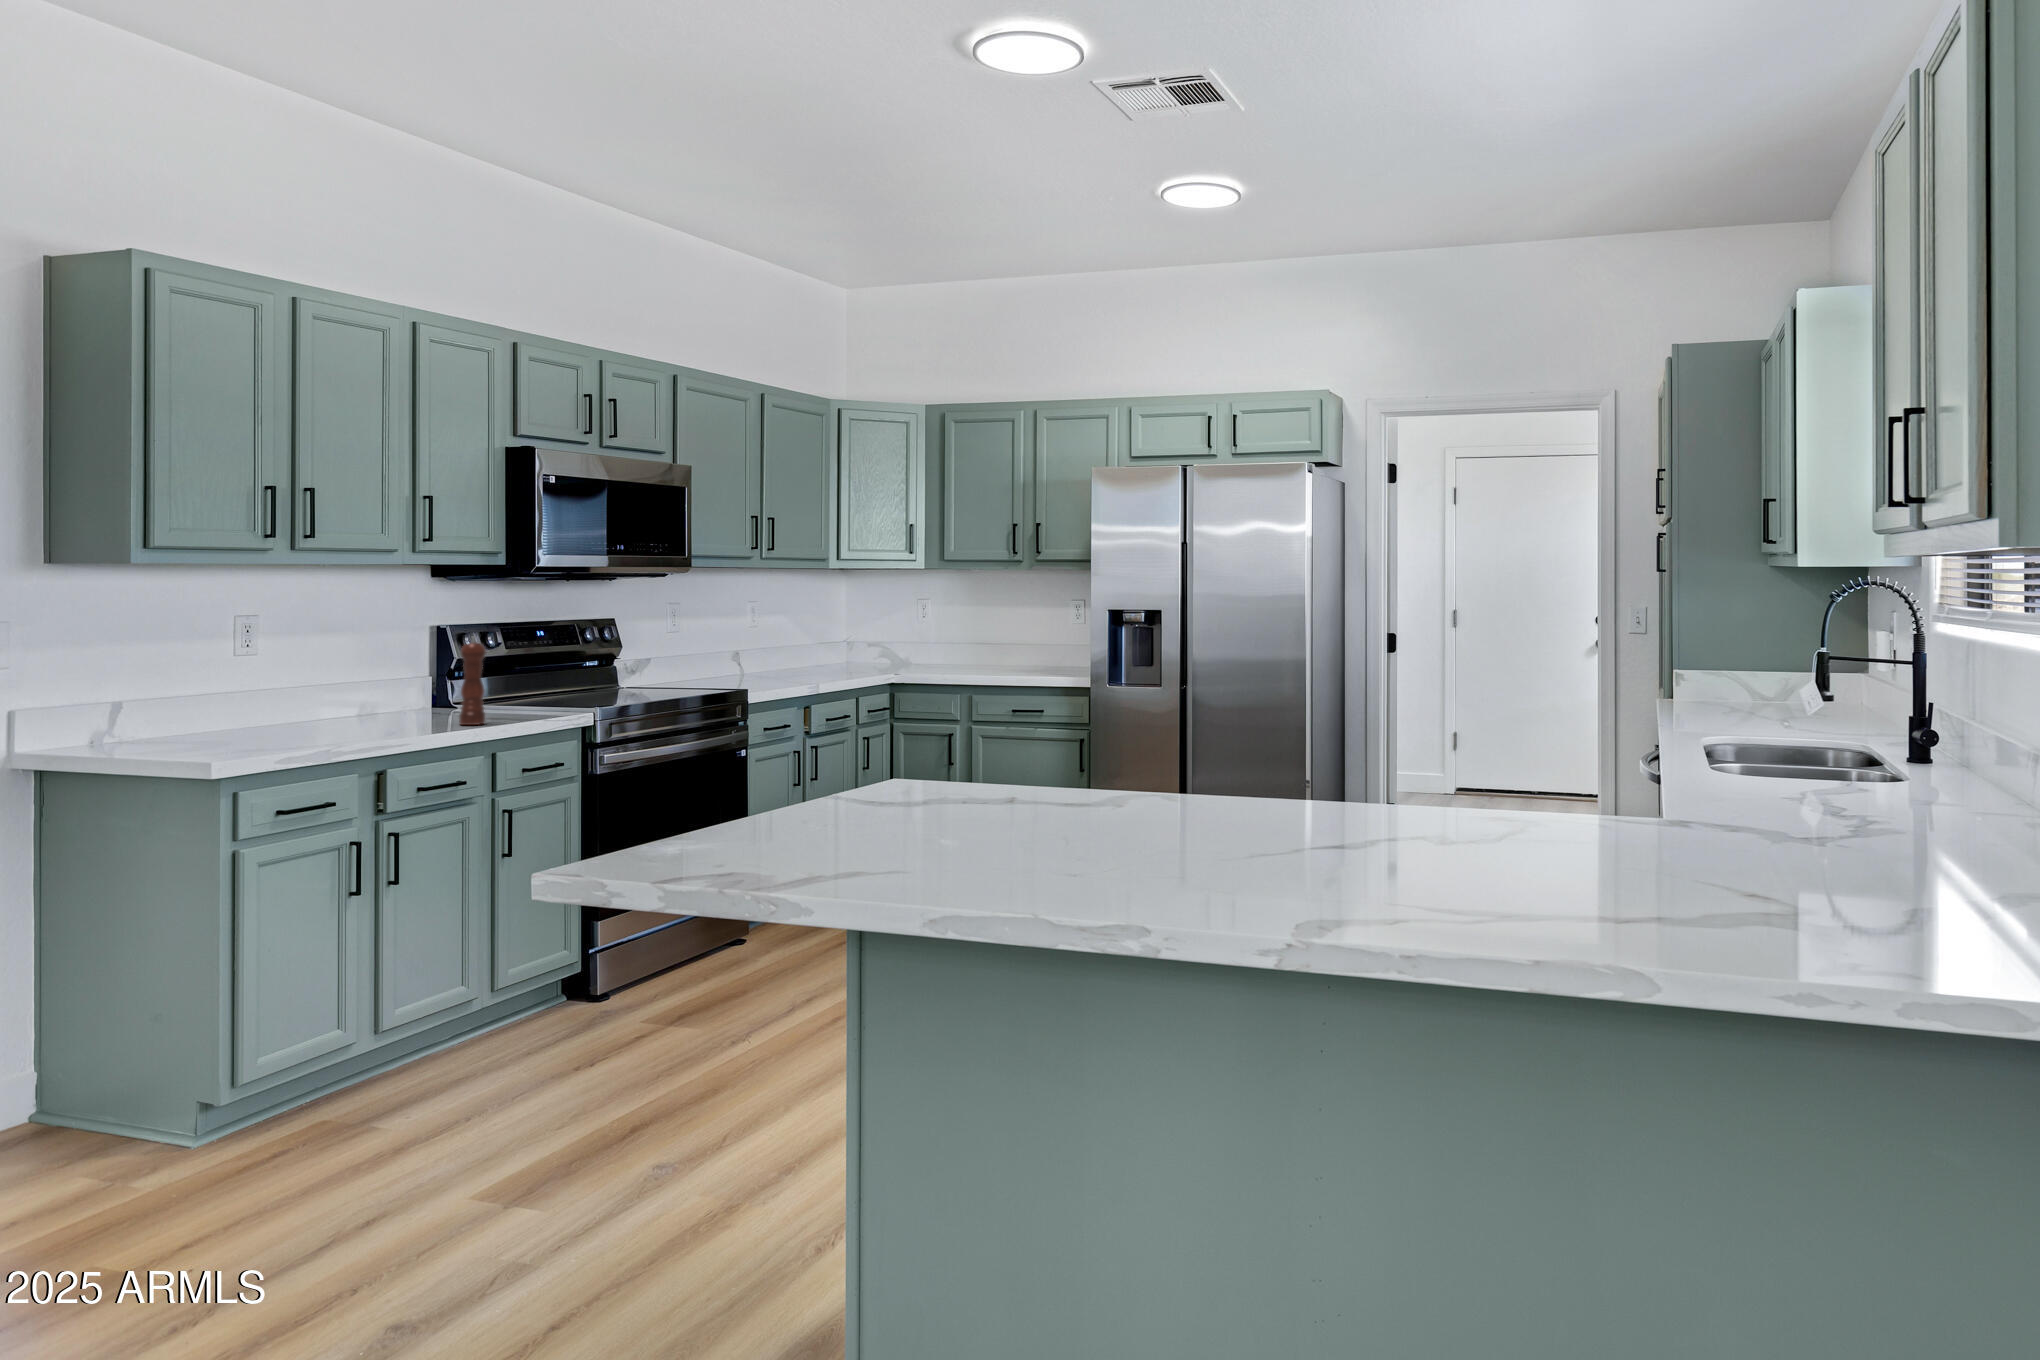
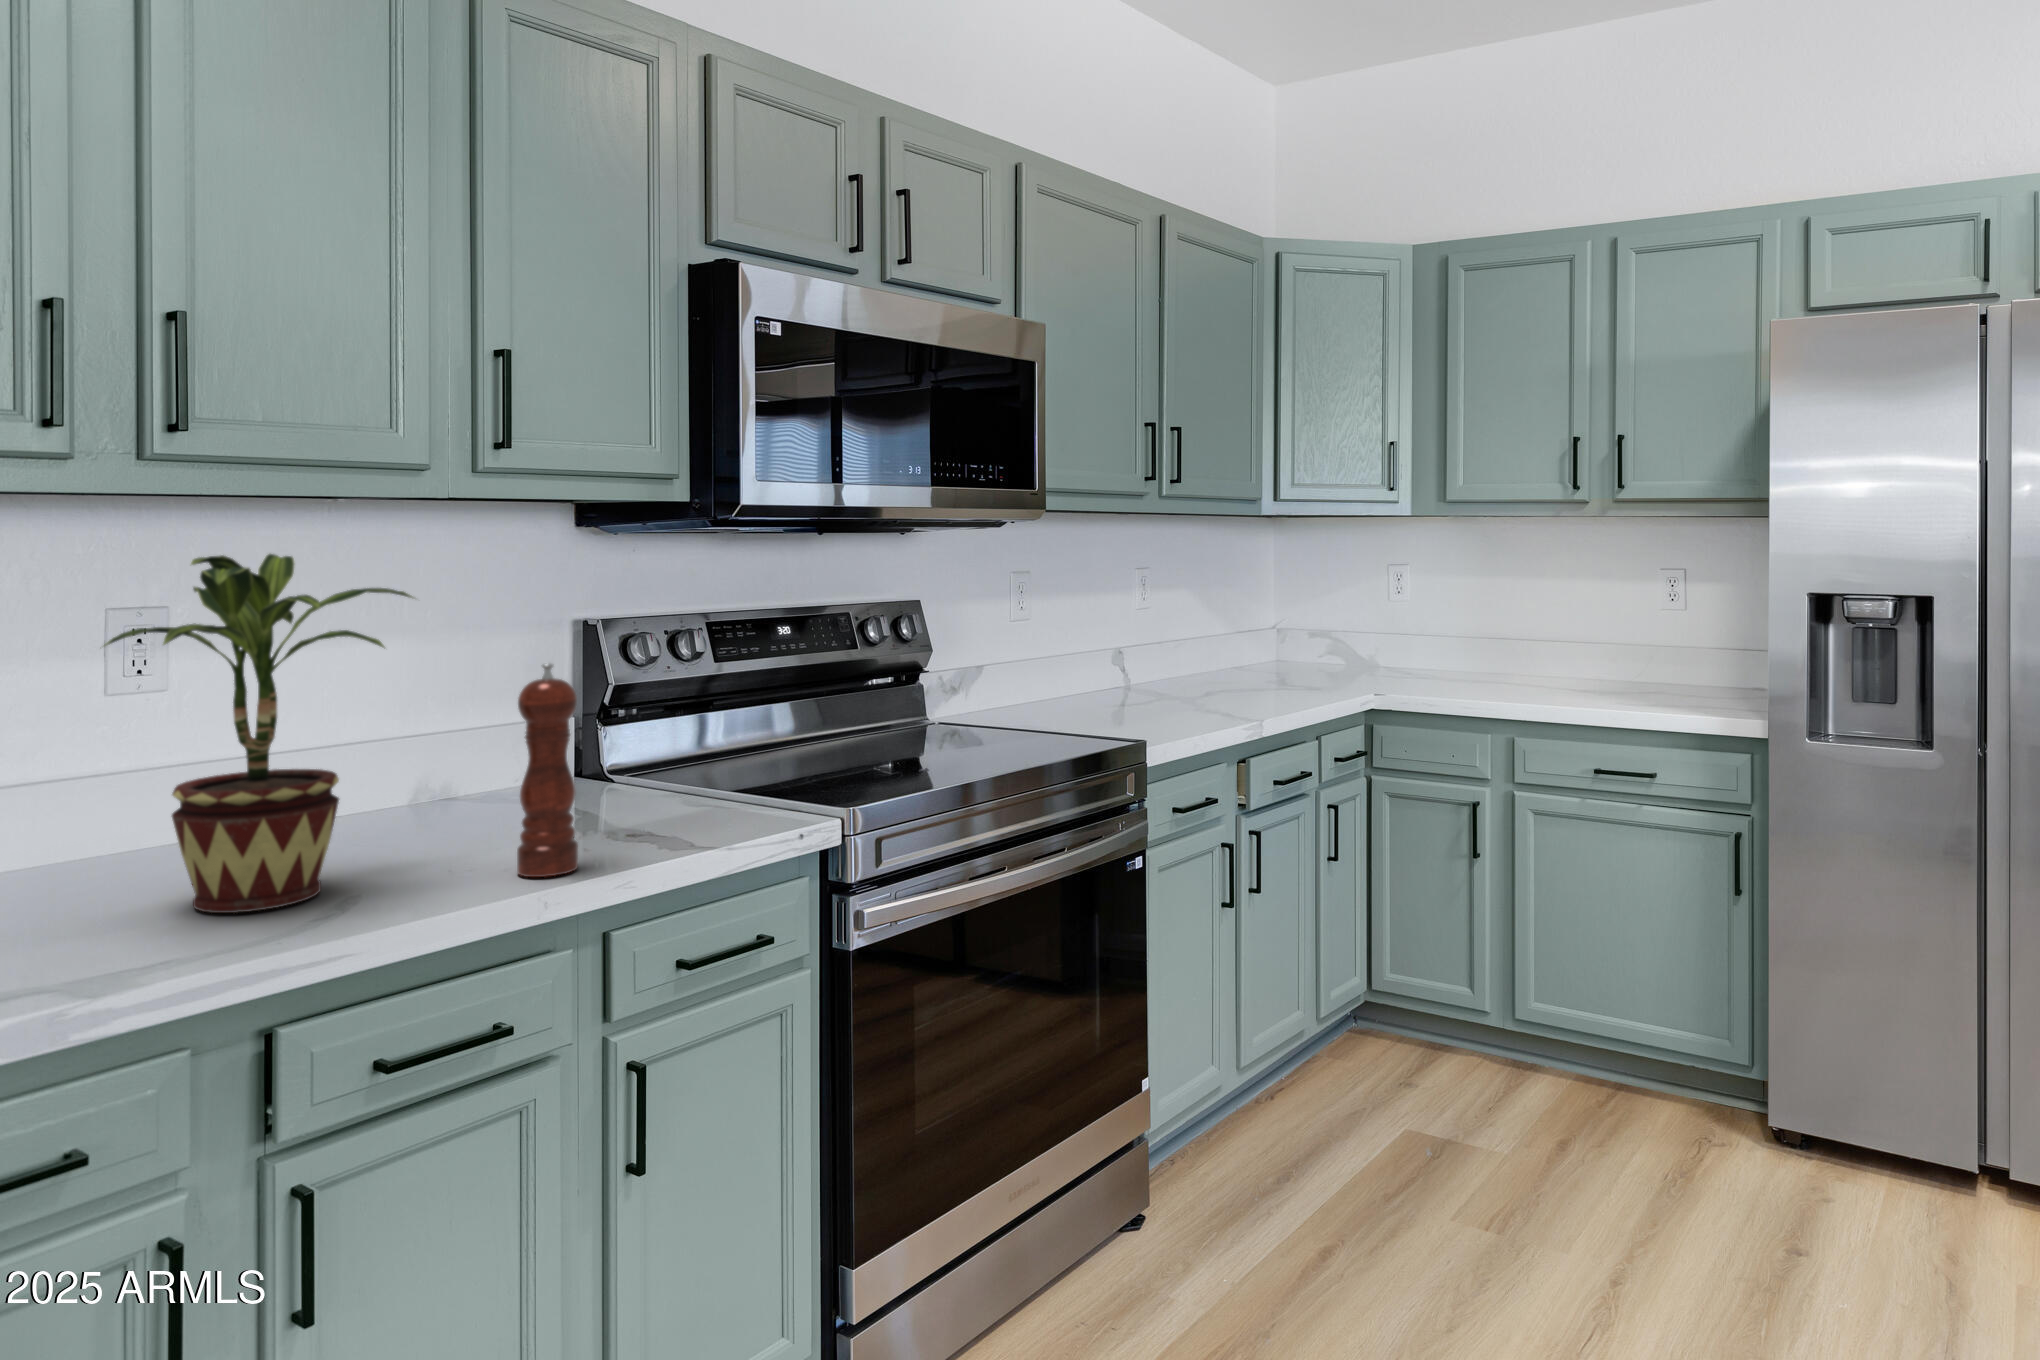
potted plant: none [308,590,417,733] -> present [104,554,413,913]

